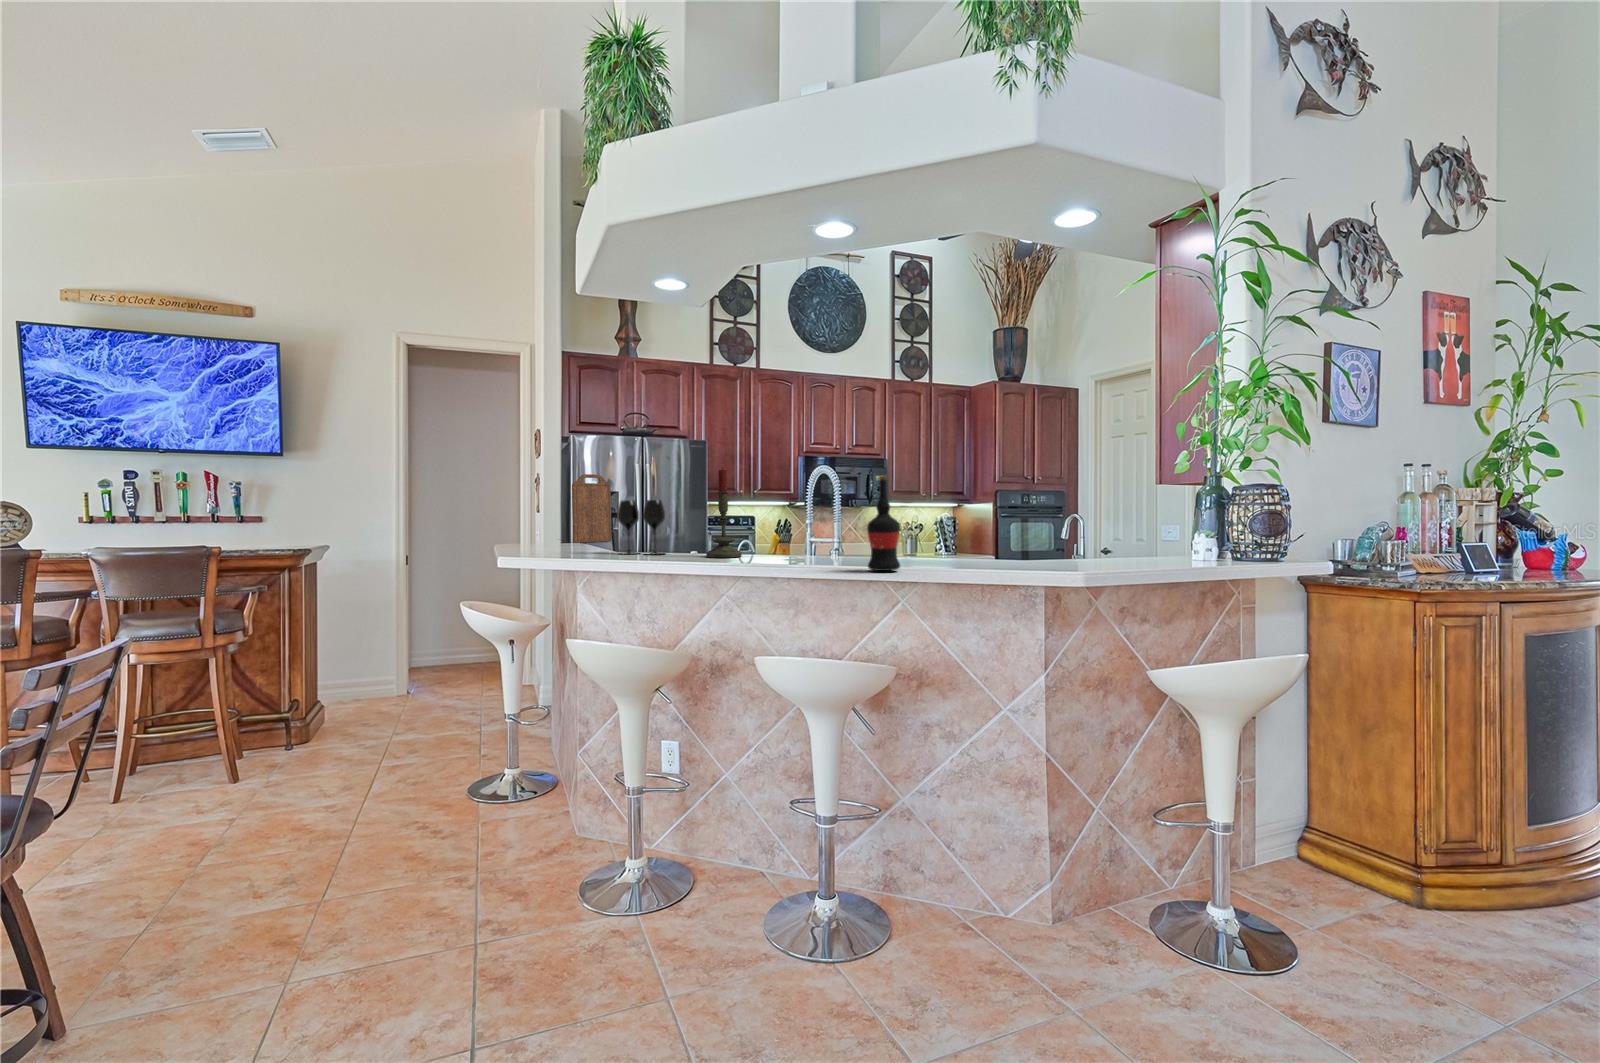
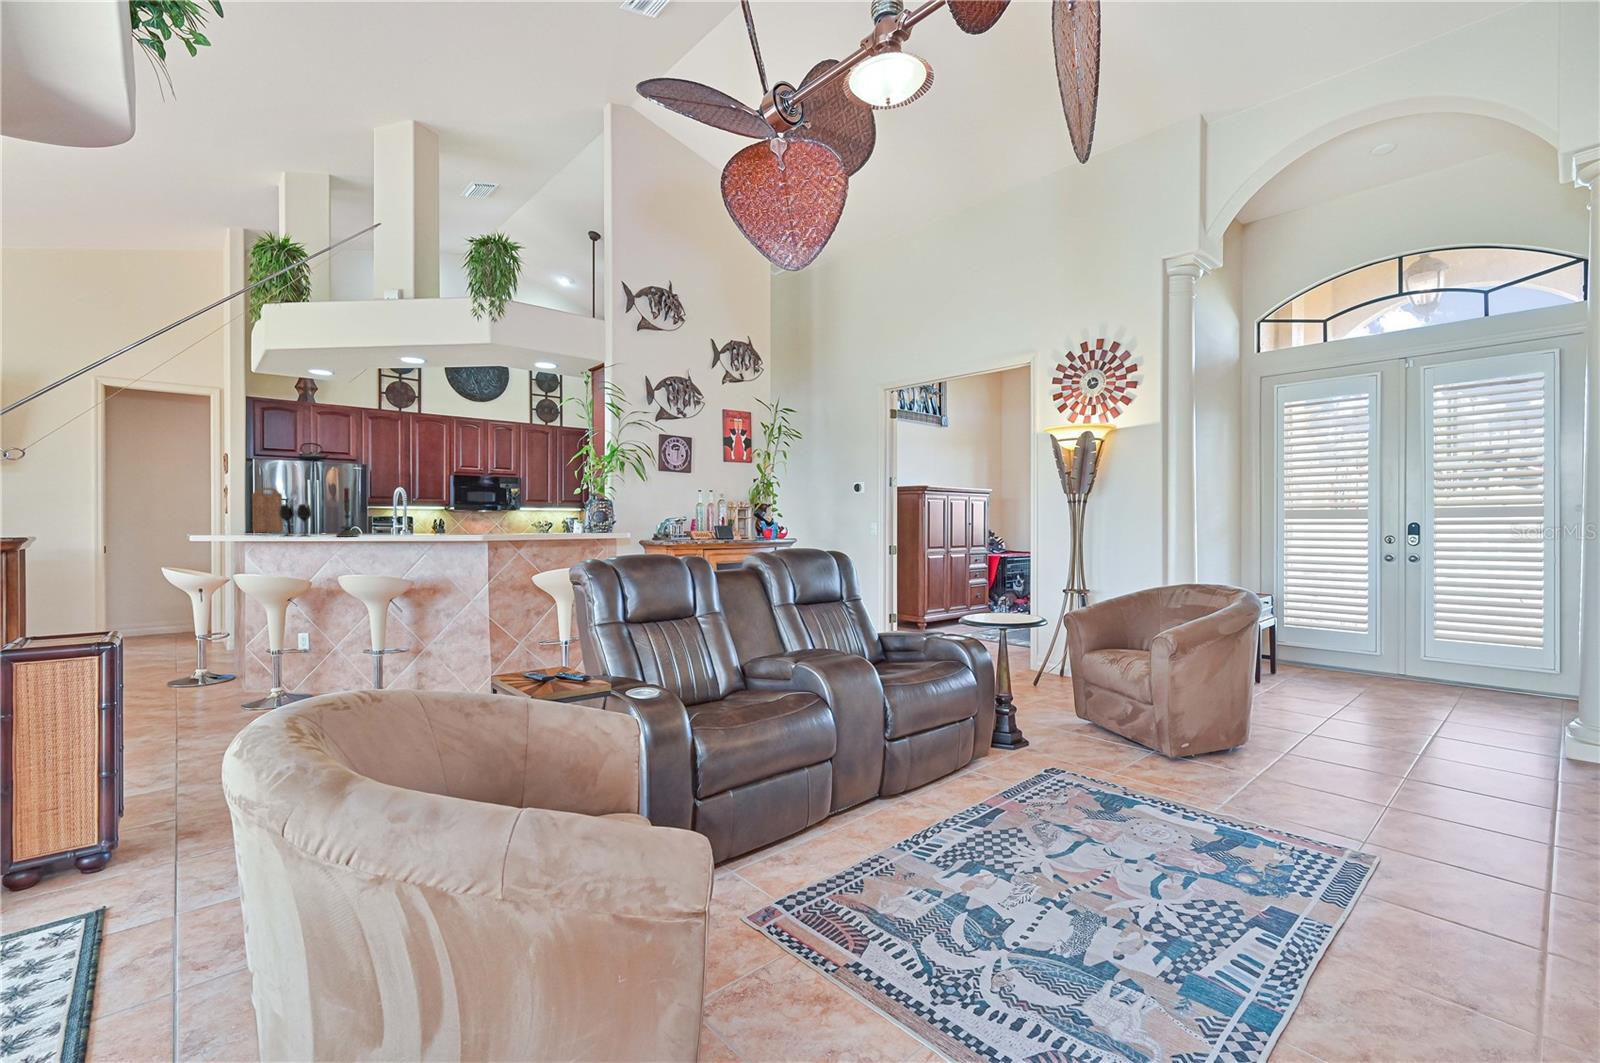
wine bottle: present [867,476,900,571] -> none [413,493,432,539]

